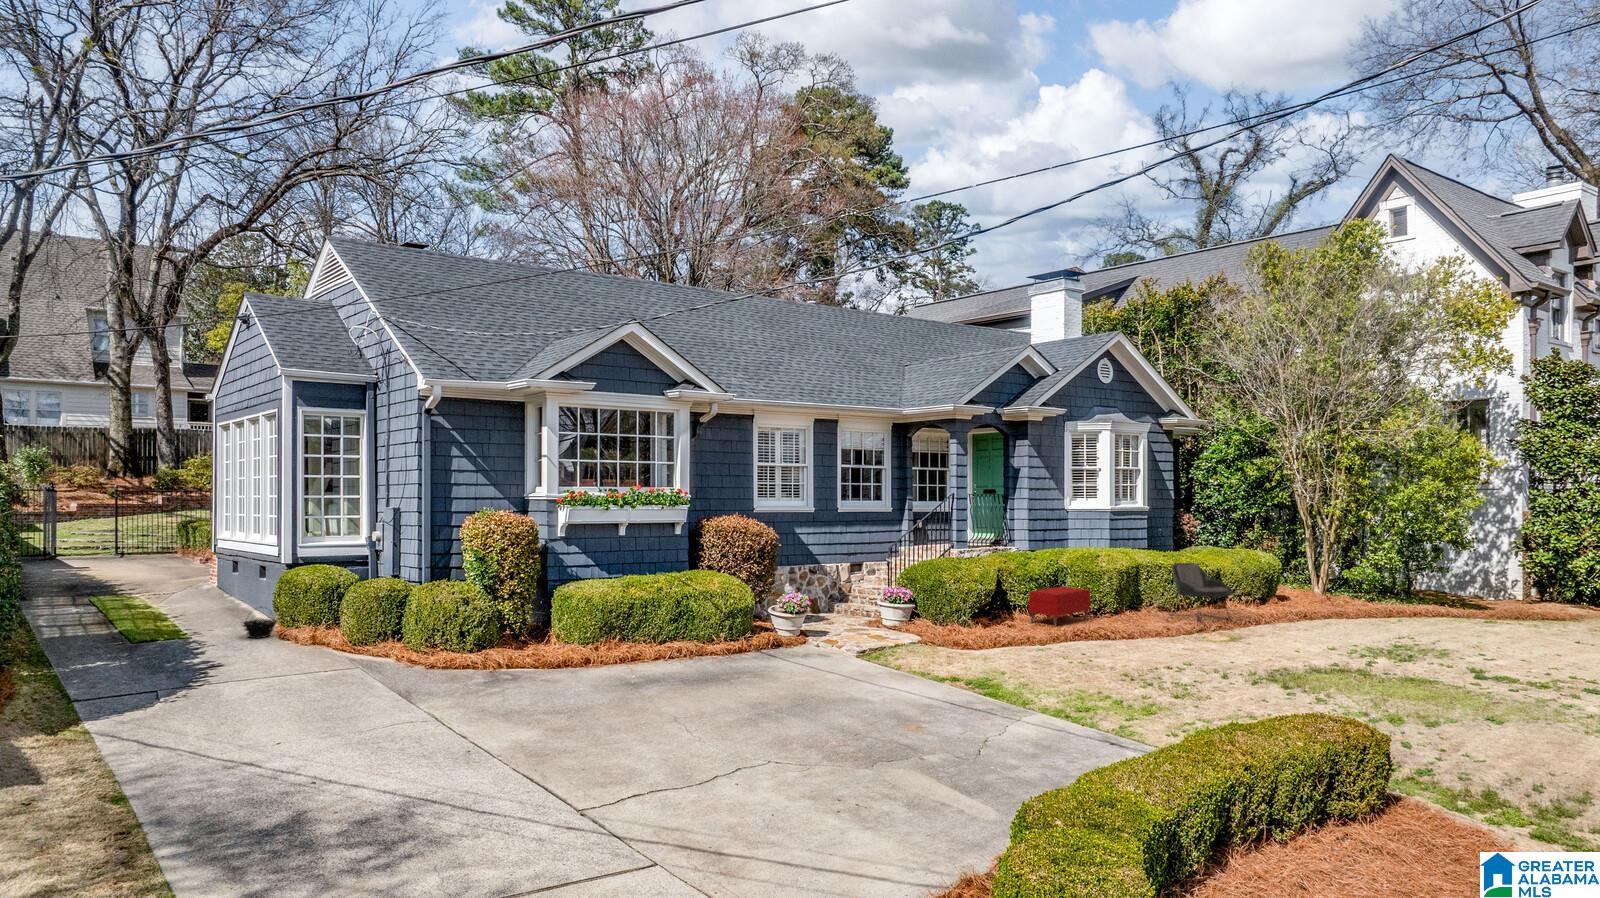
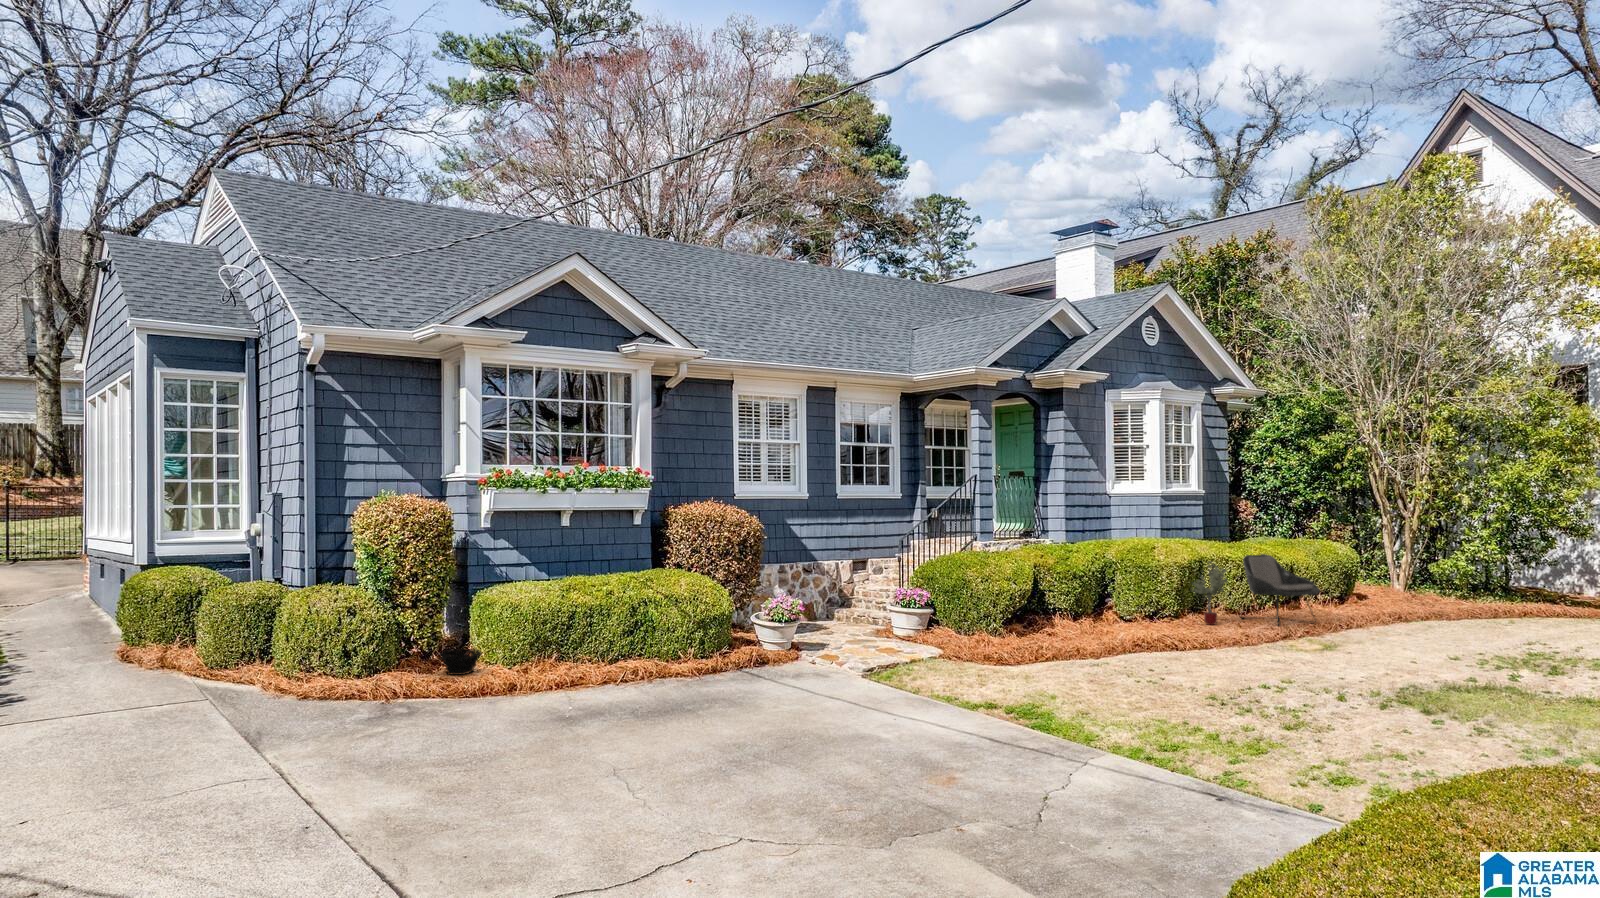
potted tree: none [1126,567,1159,620] -> present [1191,564,1227,625]
bench: present [1029,586,1091,626] -> none [1072,585,1147,634]
basket: present [243,619,278,638] -> present [438,637,482,675]

